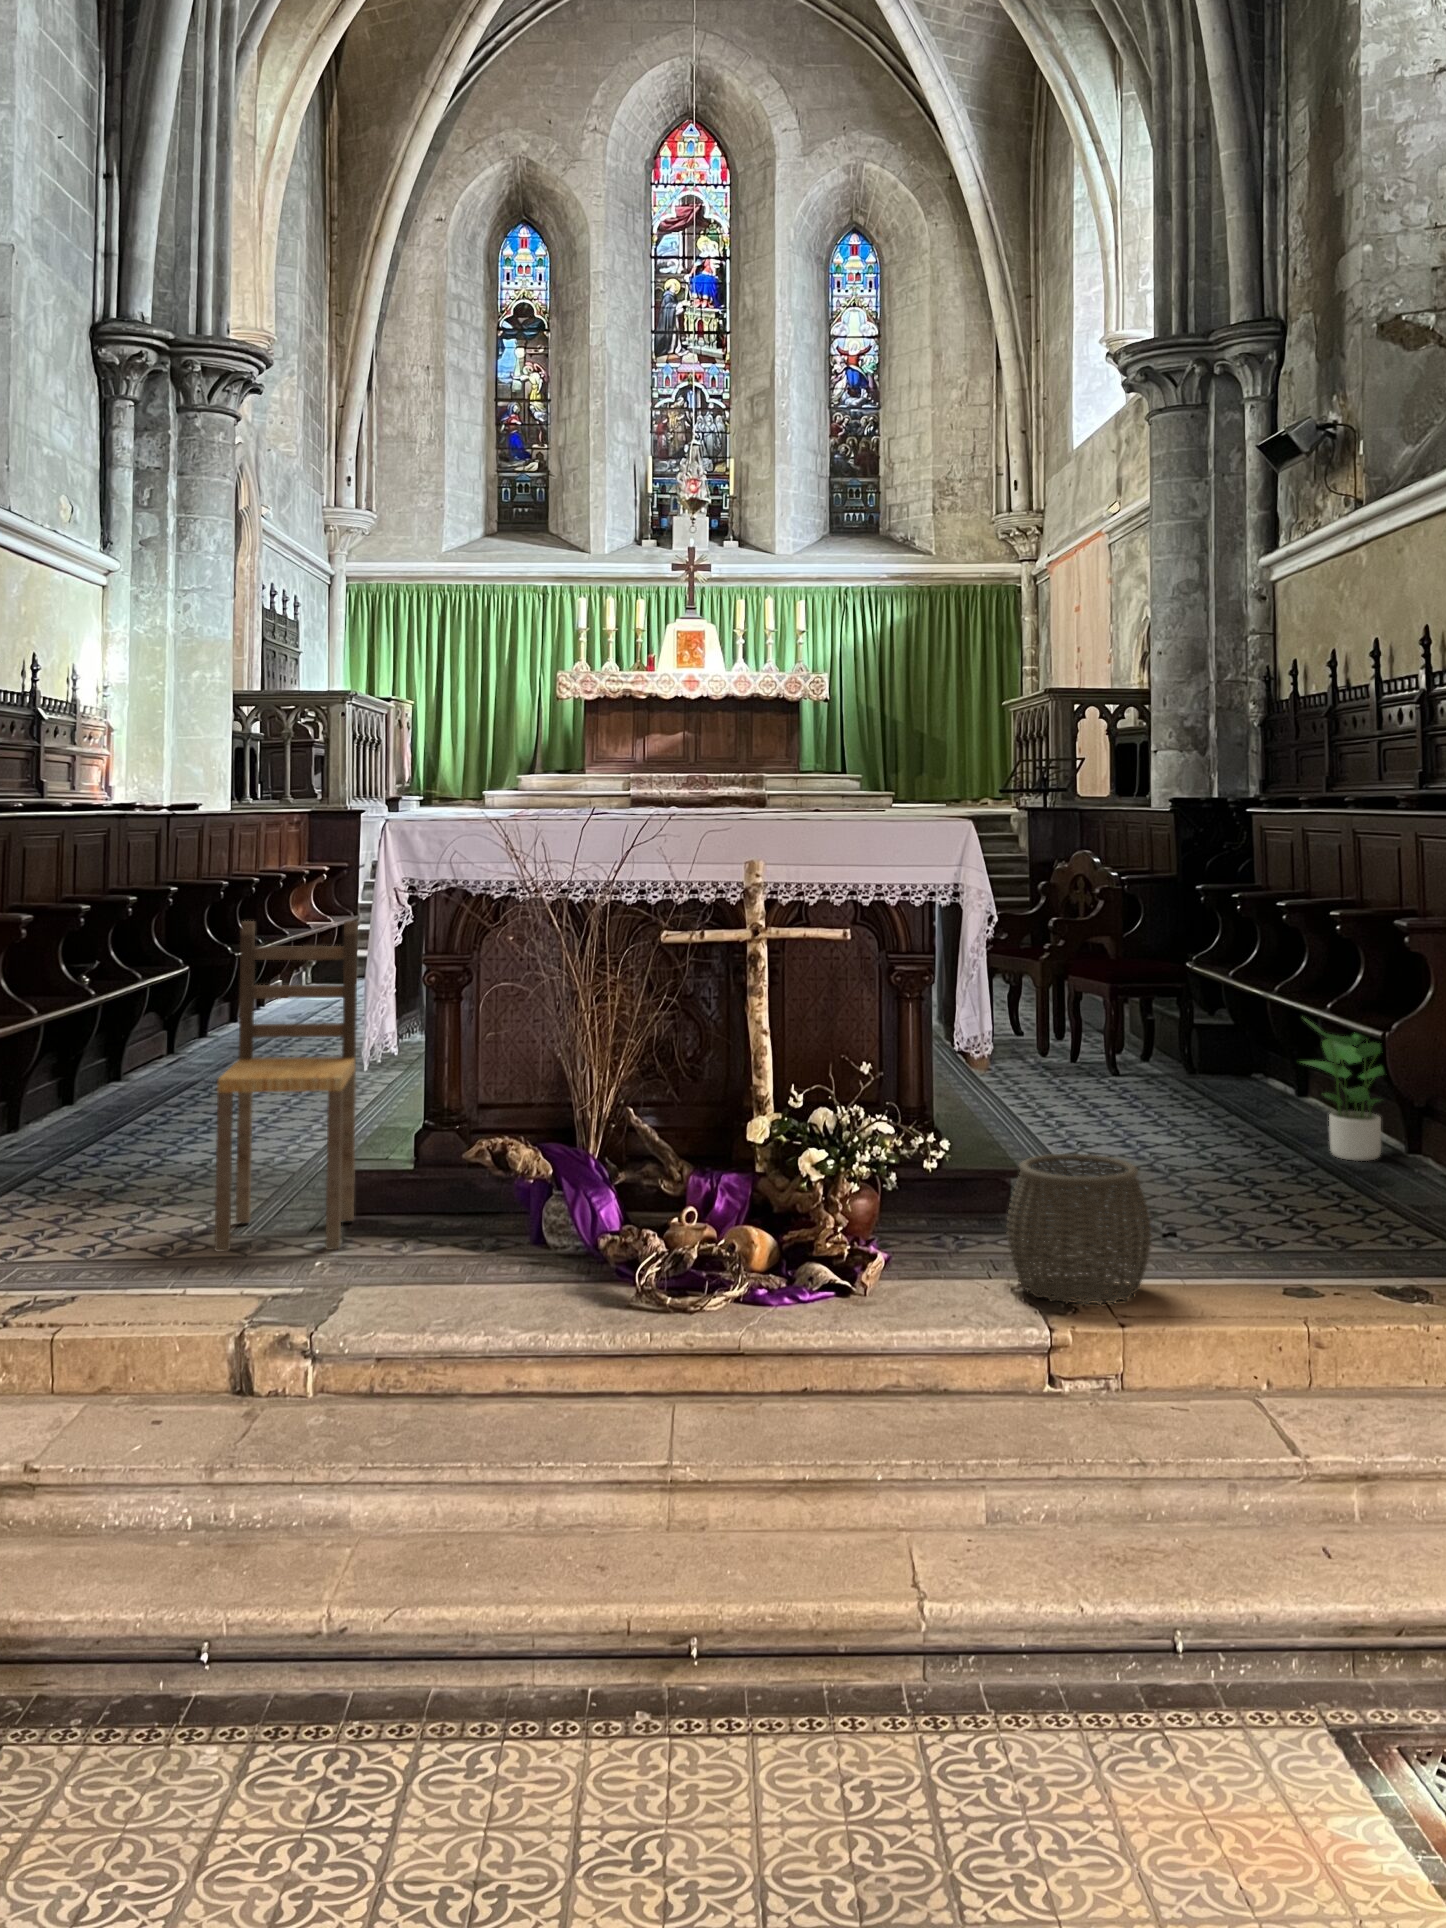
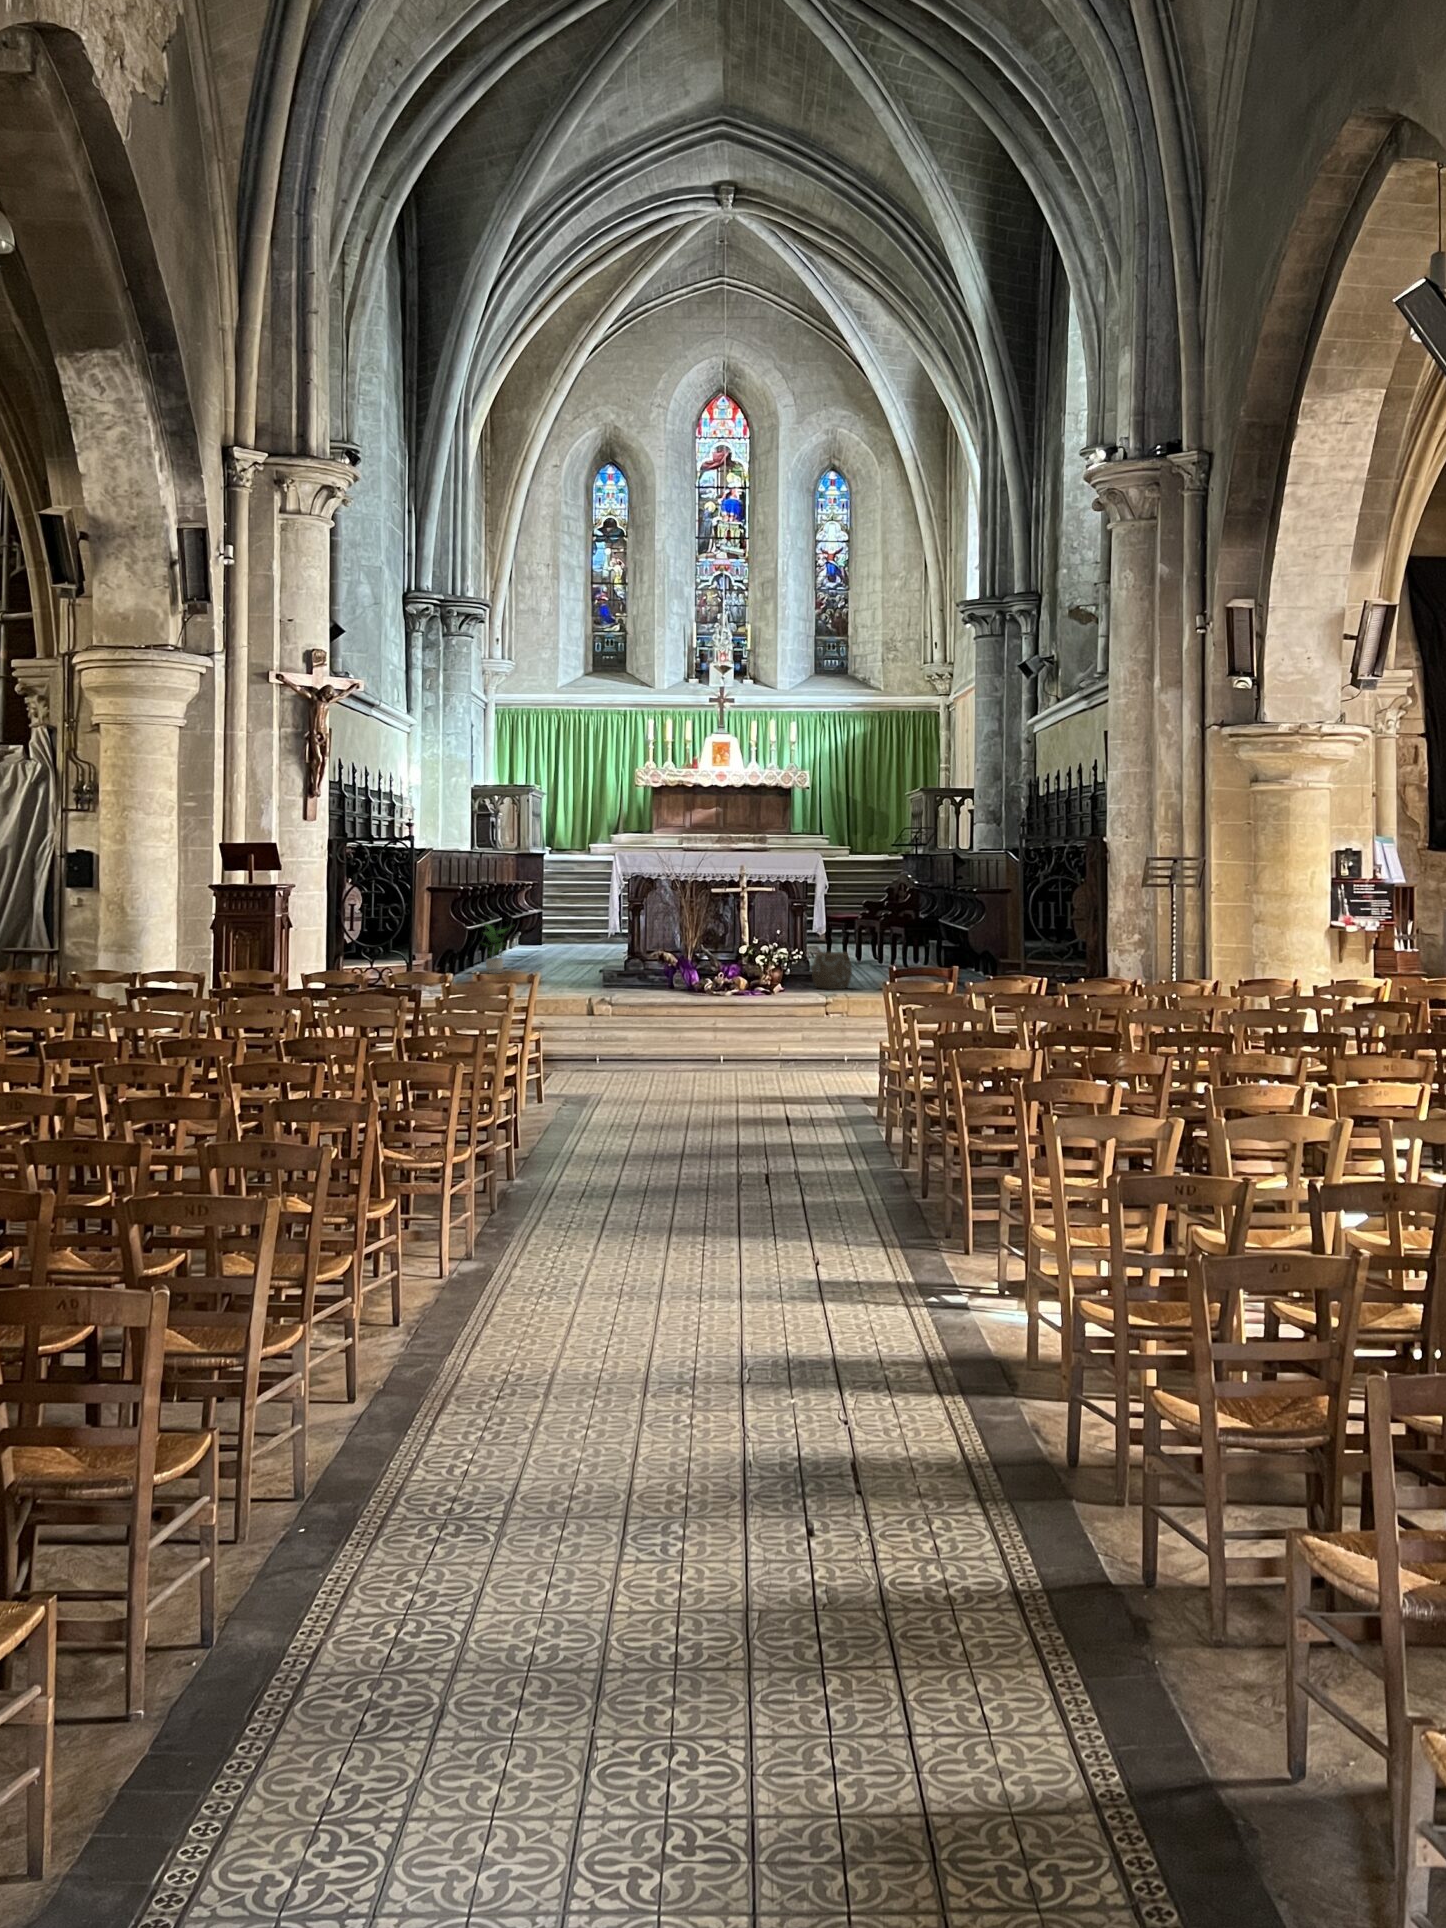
chair: present [215,921,358,1252] -> none [580,888,617,985]
potted plant: present [1302,1018,1384,1161] -> present [483,923,511,974]

